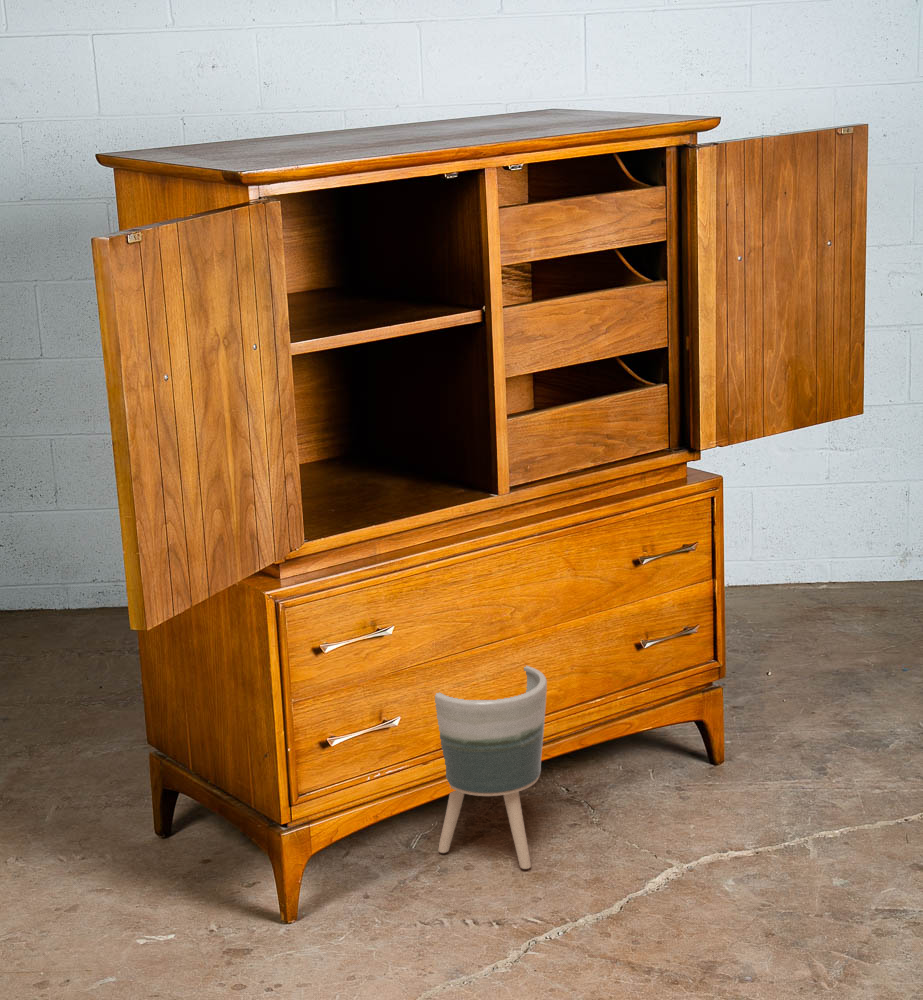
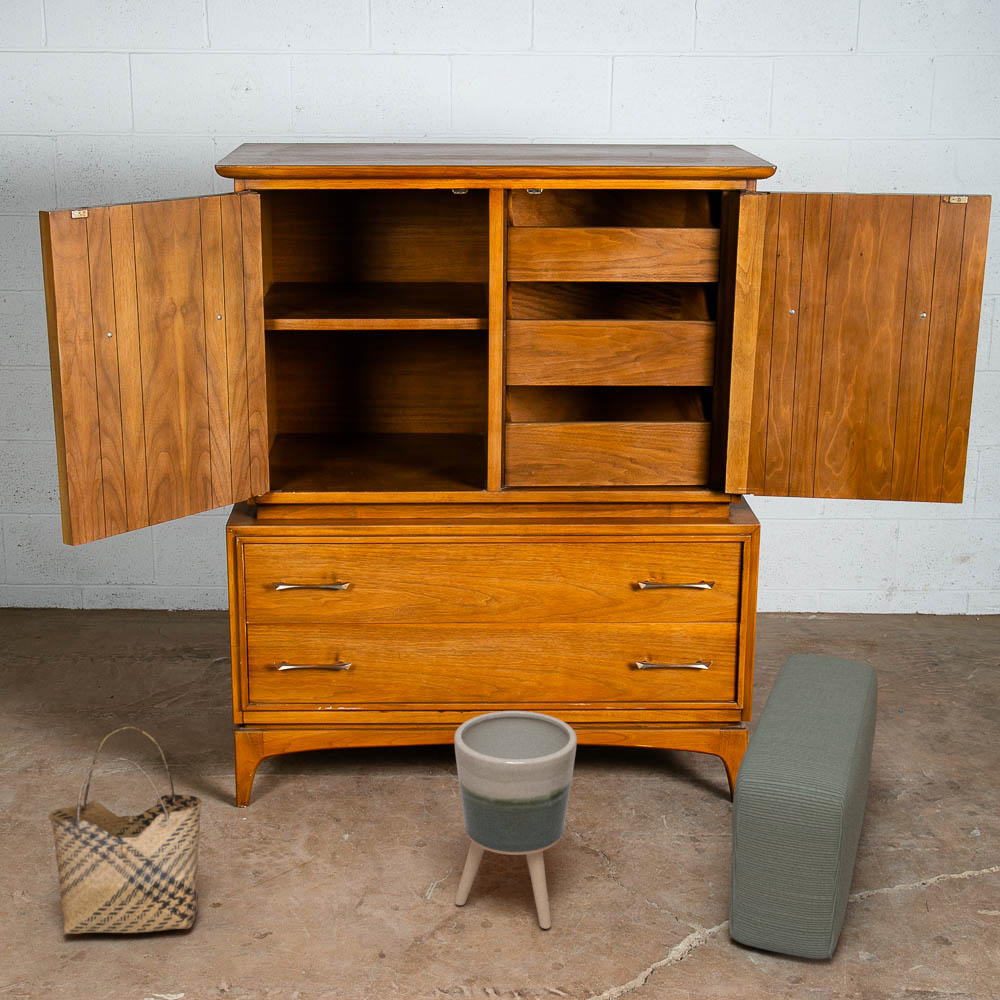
pouf: none [700,603,859,884] -> present [729,654,878,959]
woven basket: none [44,689,191,889] -> present [48,726,202,935]

